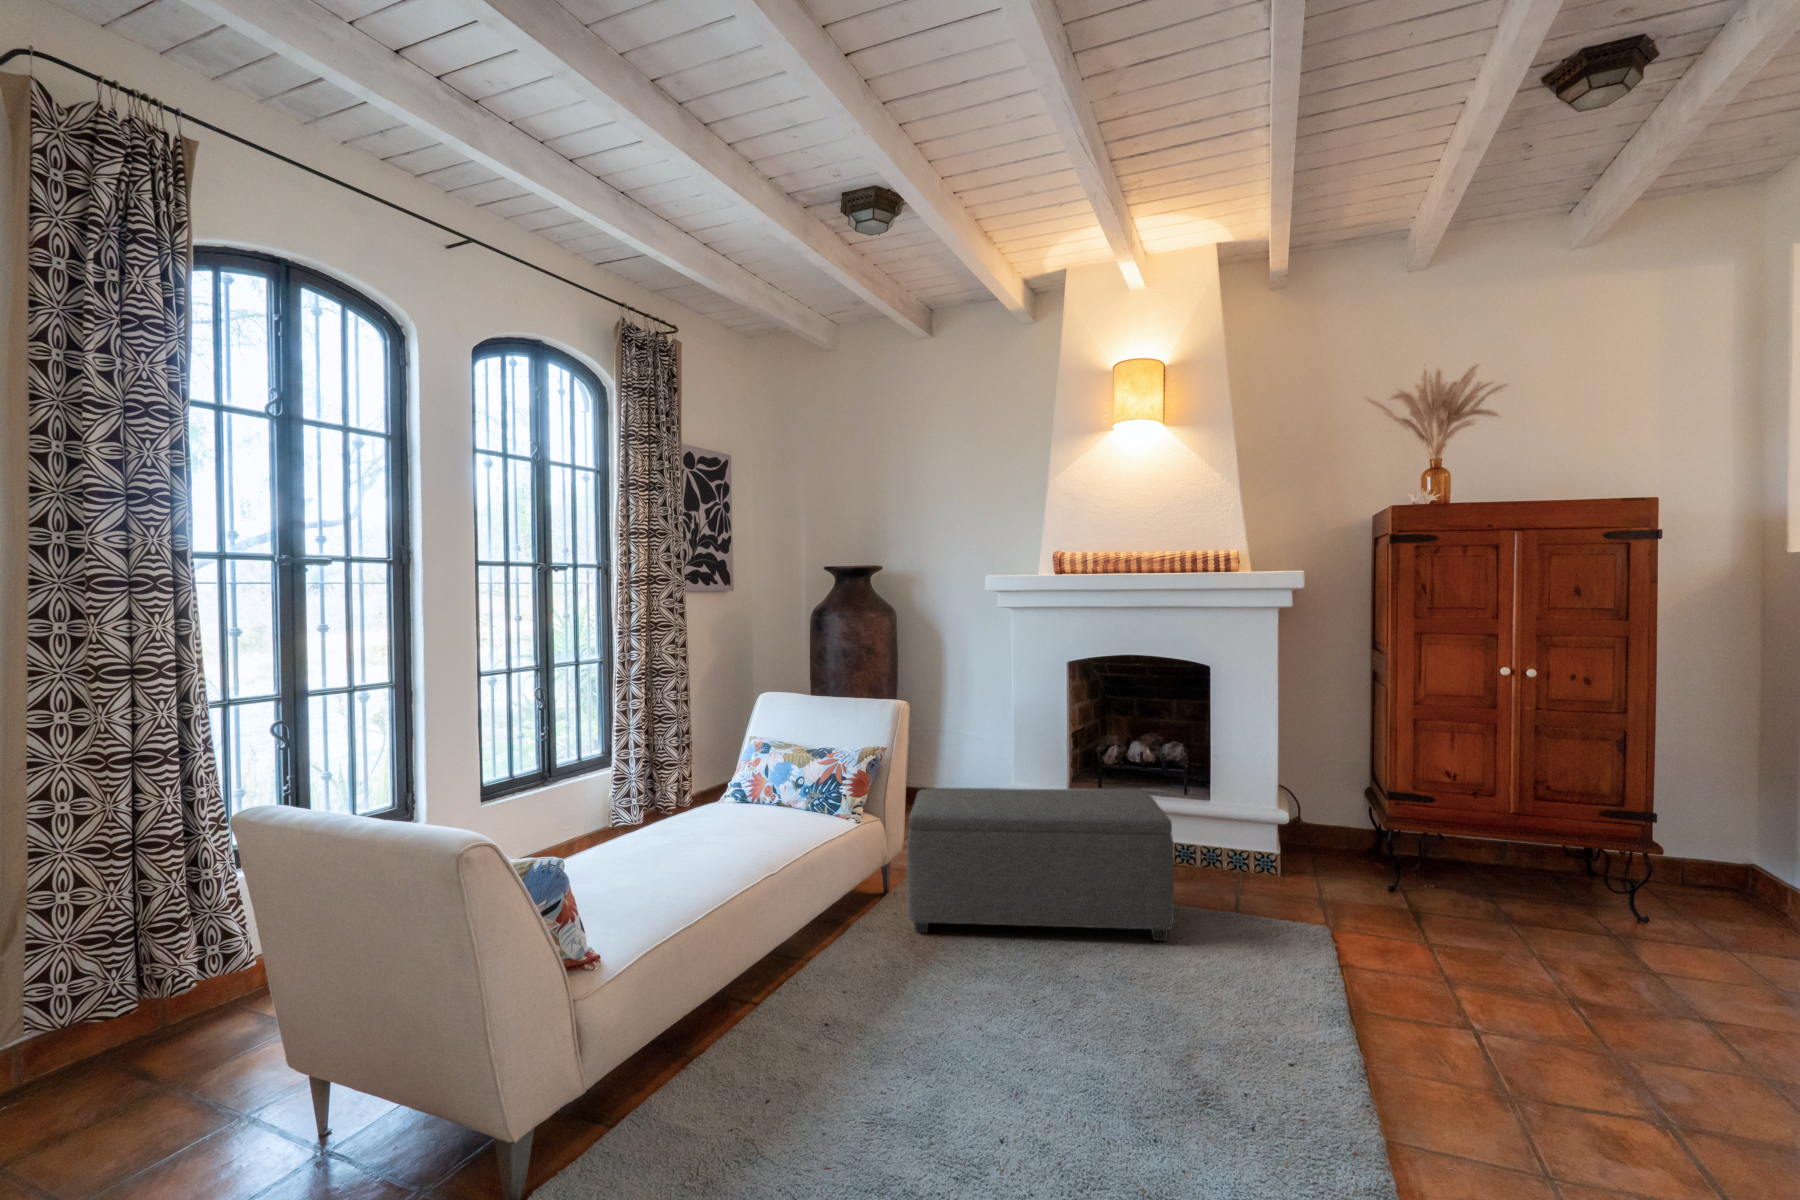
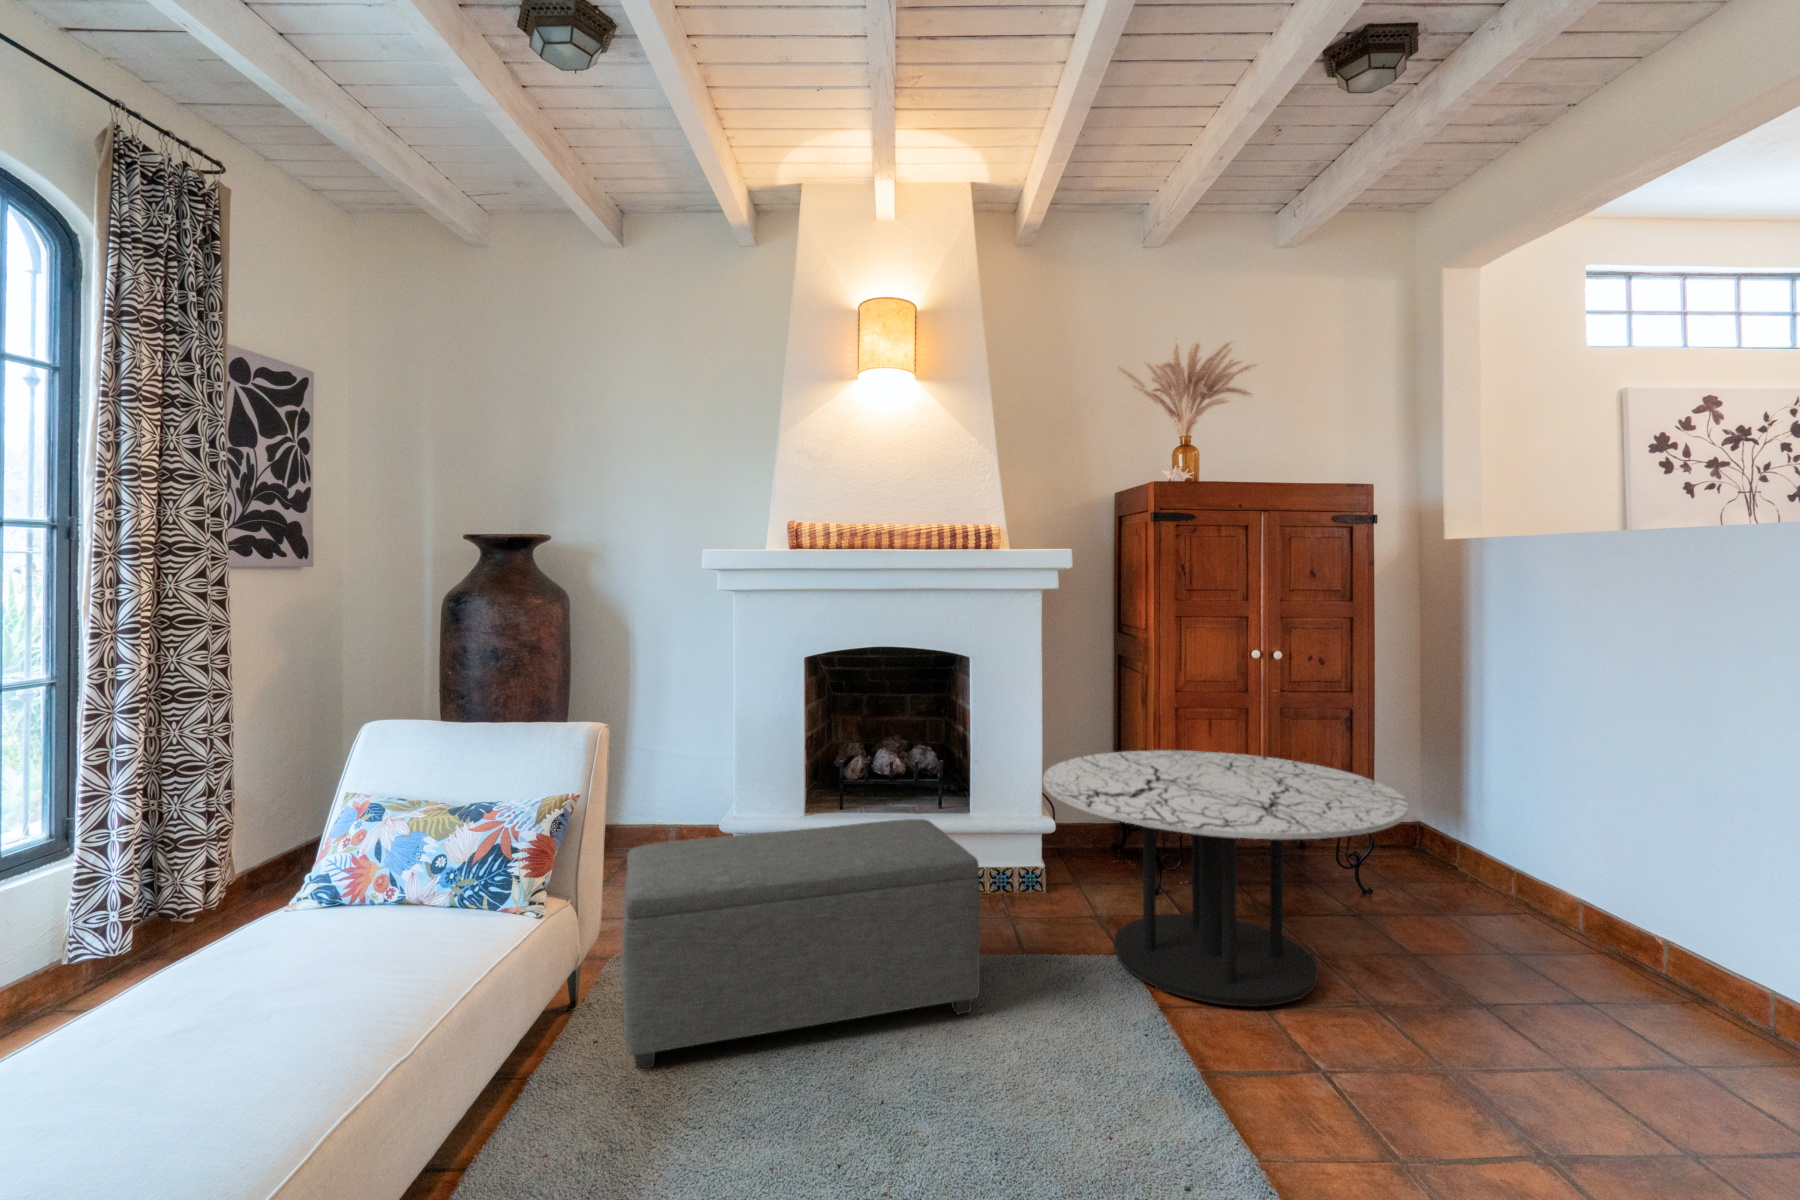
coffee table: none [1249,753,1608,982] -> present [1043,750,1408,1006]

